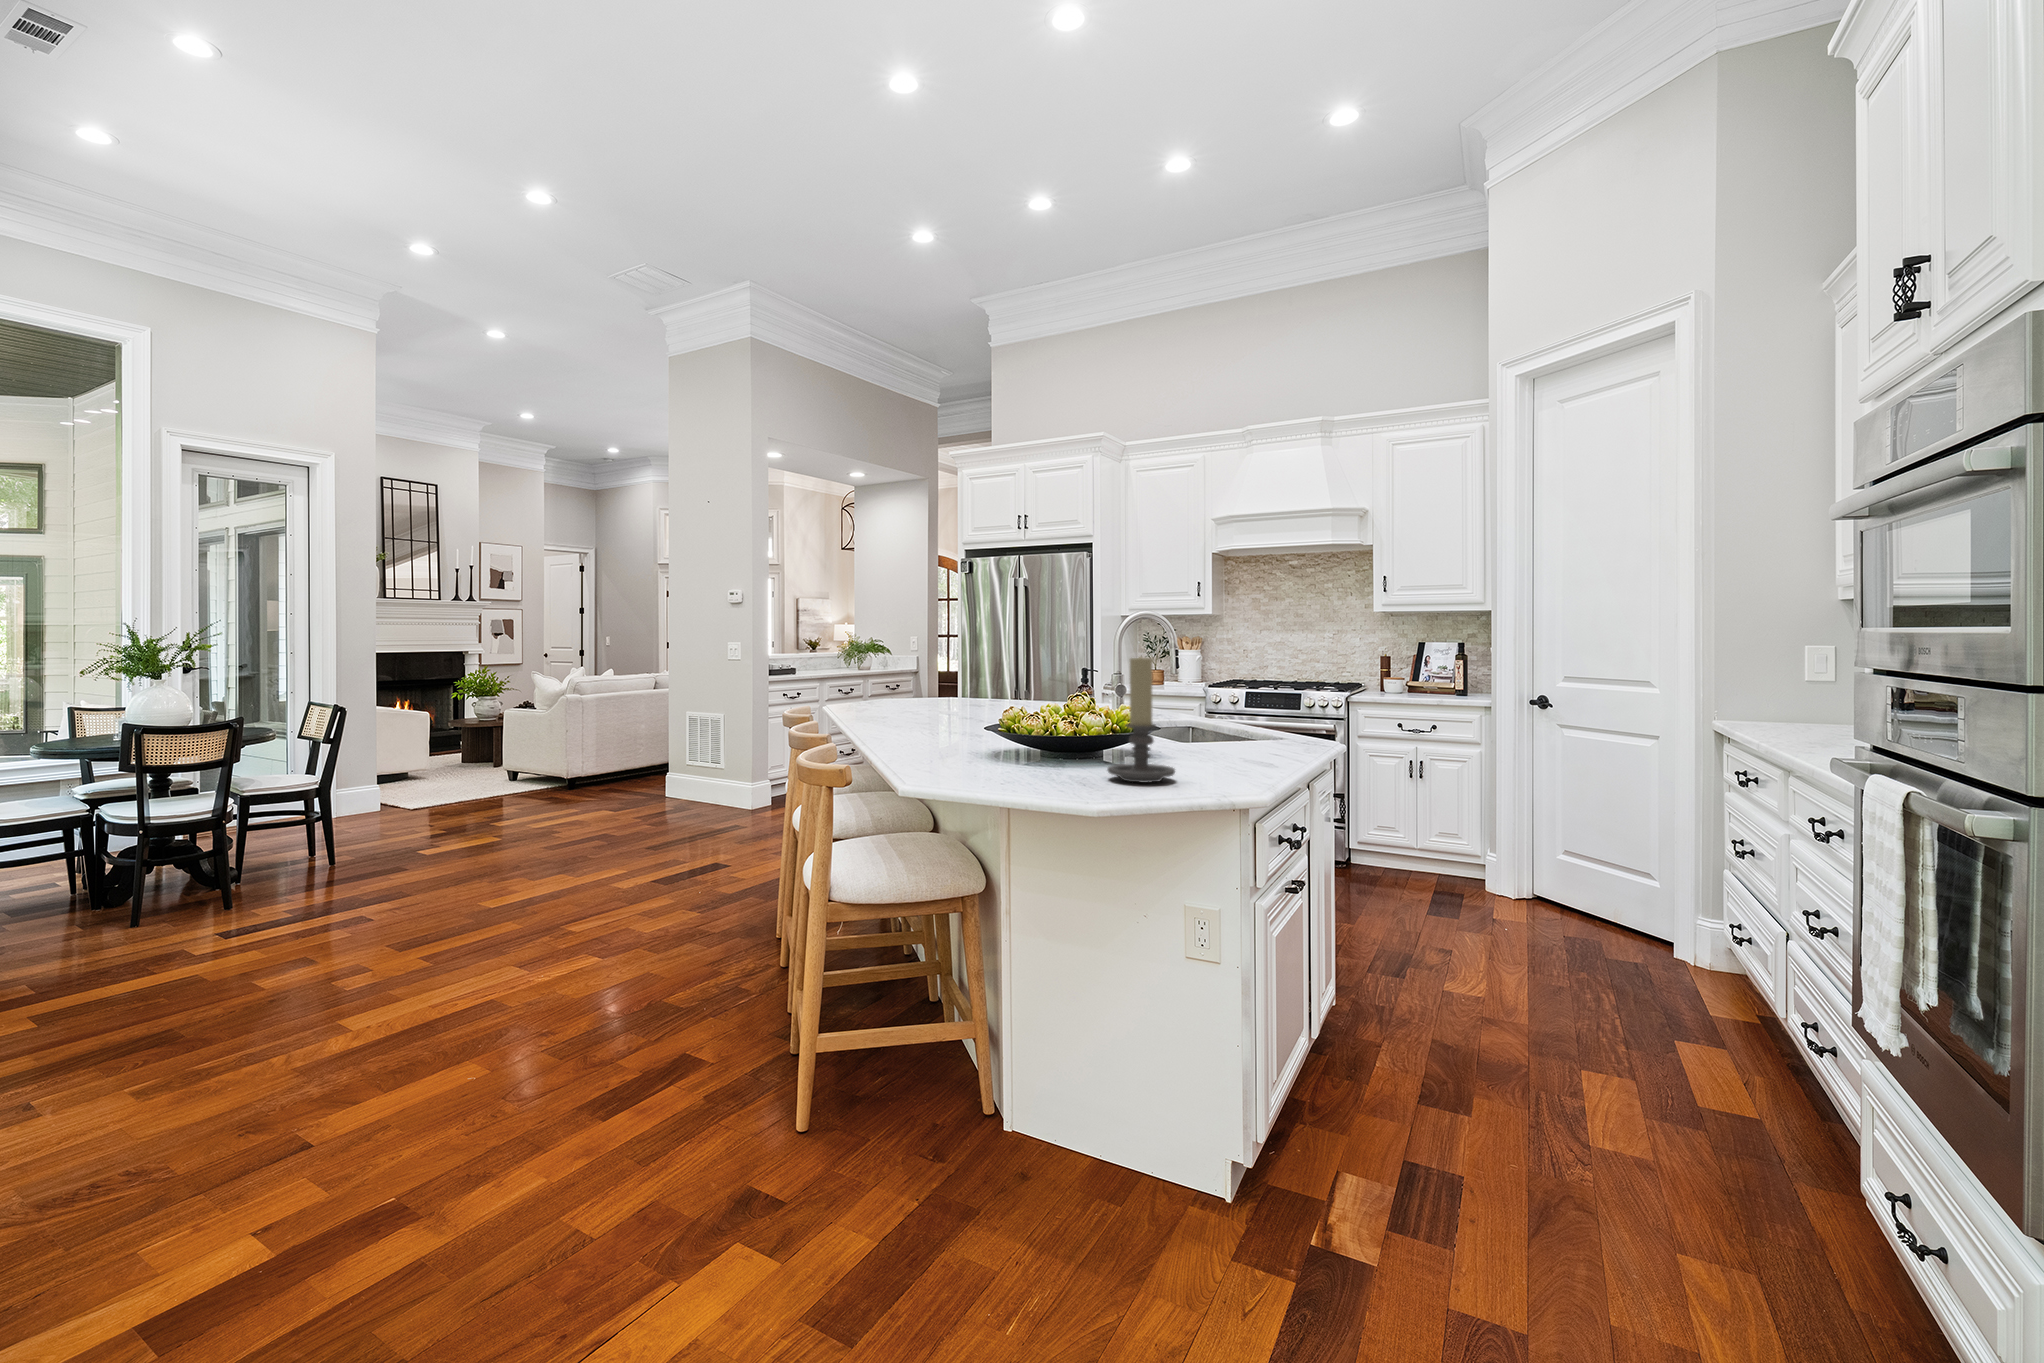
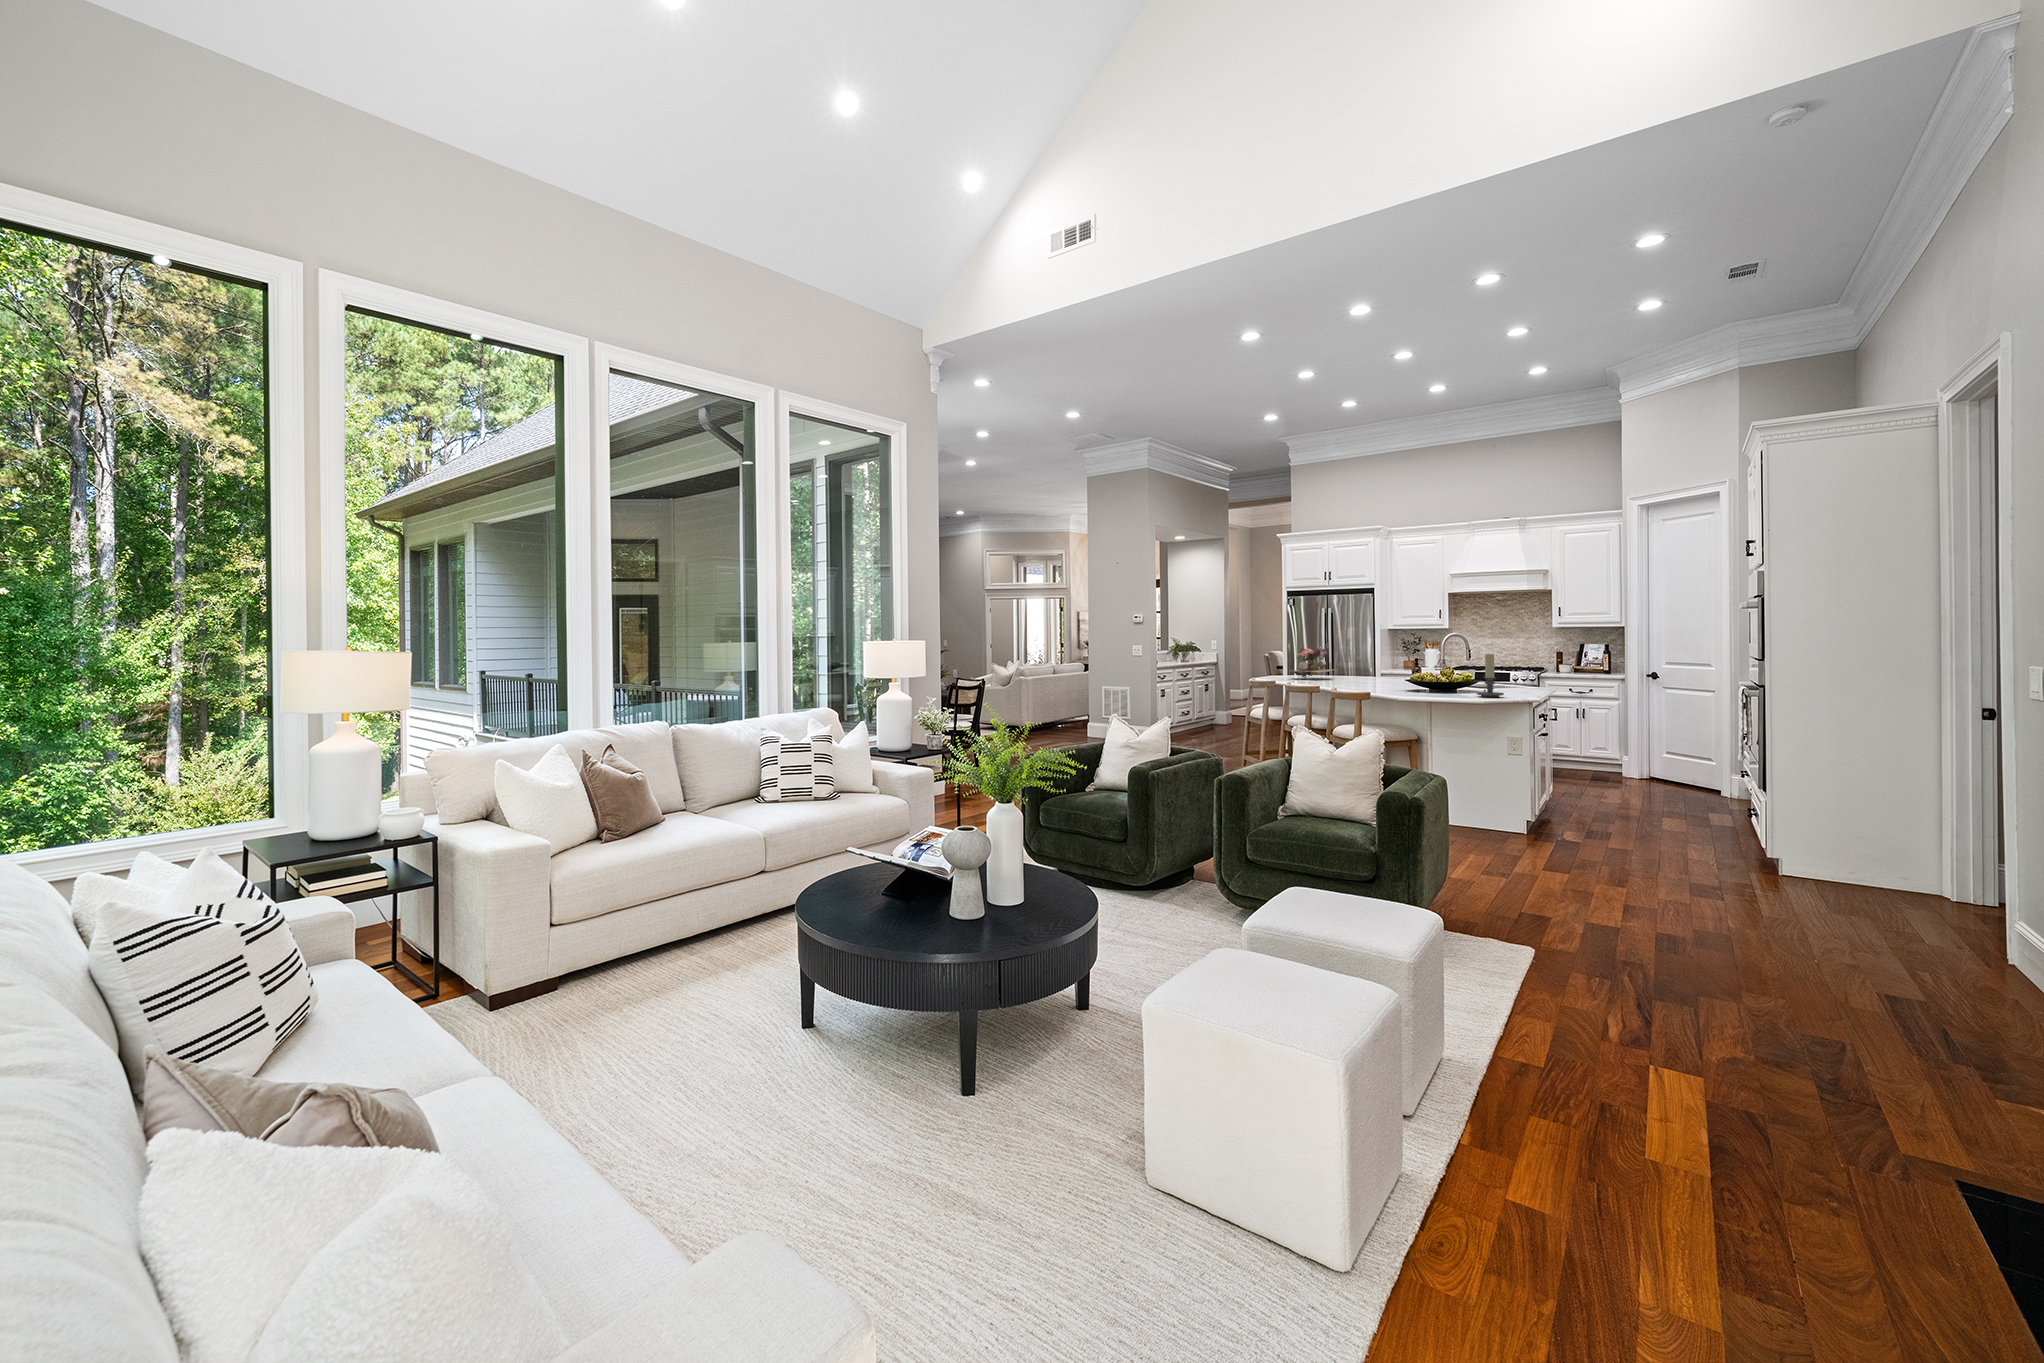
flower arrangement: none [858,634,954,707] -> present [1291,644,1334,678]

